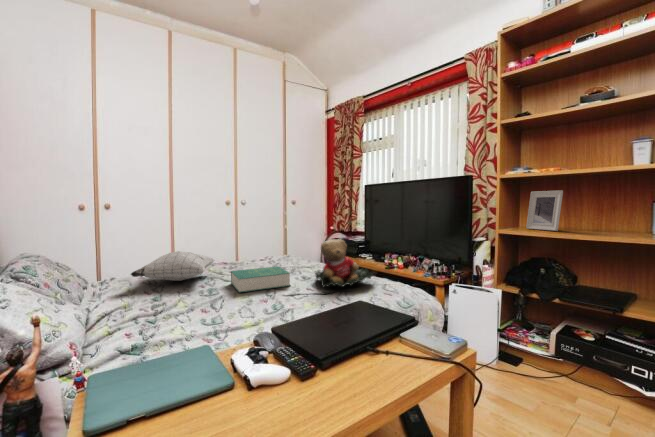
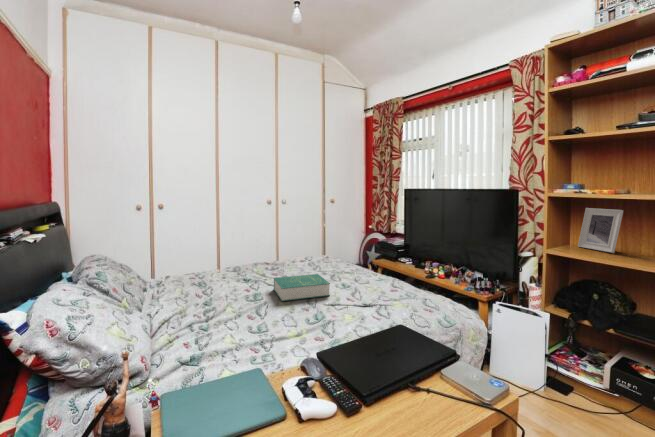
teddy bear: present [315,240,372,287] -> none [354,252,411,301]
pillow: present [131,251,214,281] -> none [184,256,258,284]

